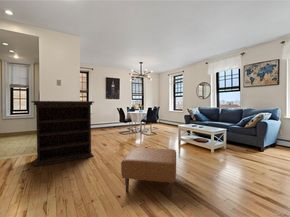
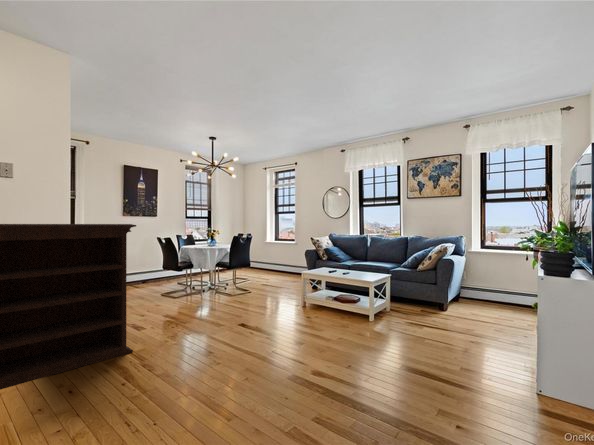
ottoman: present [121,148,176,196] -> none [241,319,351,413]

